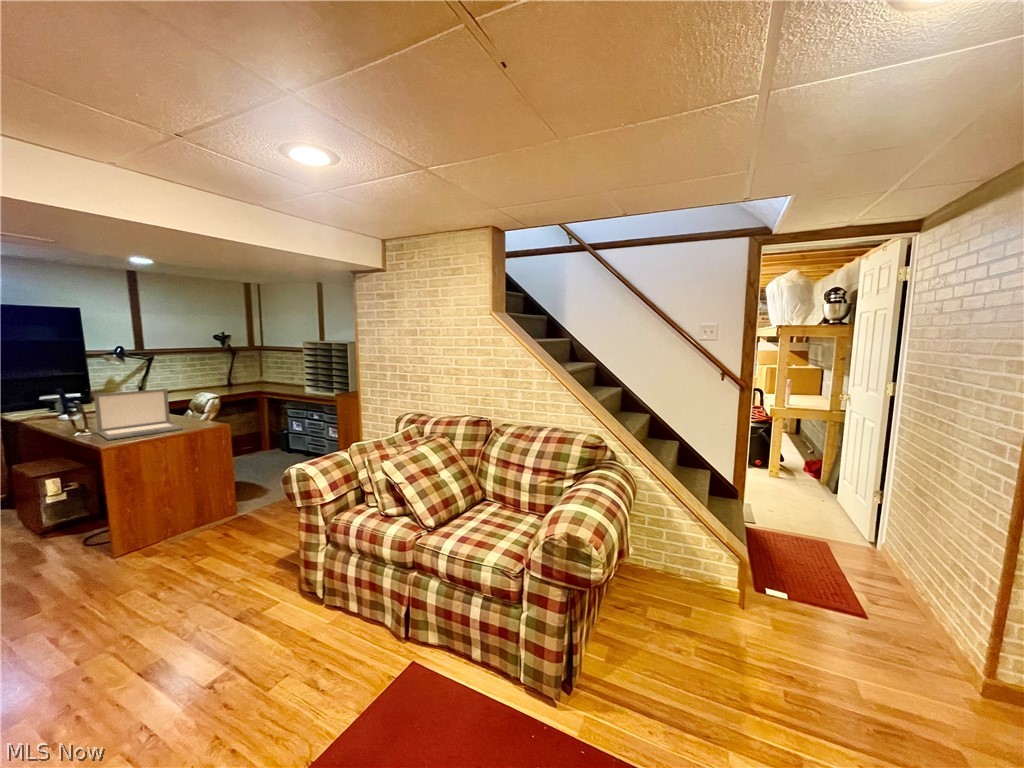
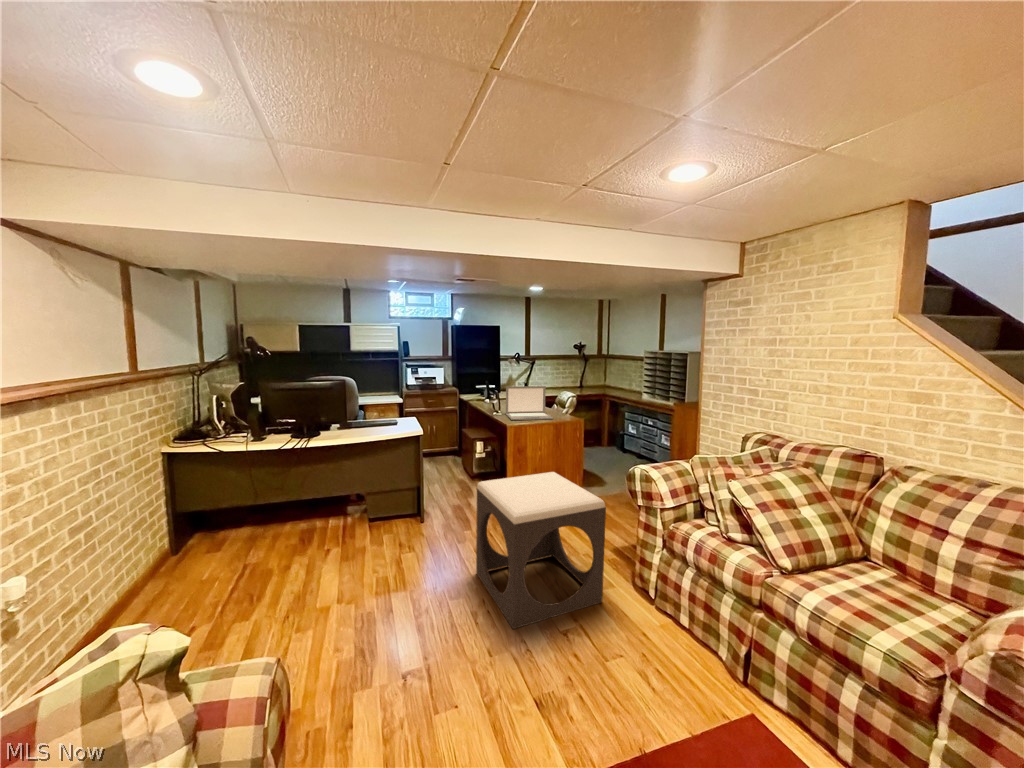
footstool: none [29,497,262,728] -> present [476,472,606,629]

